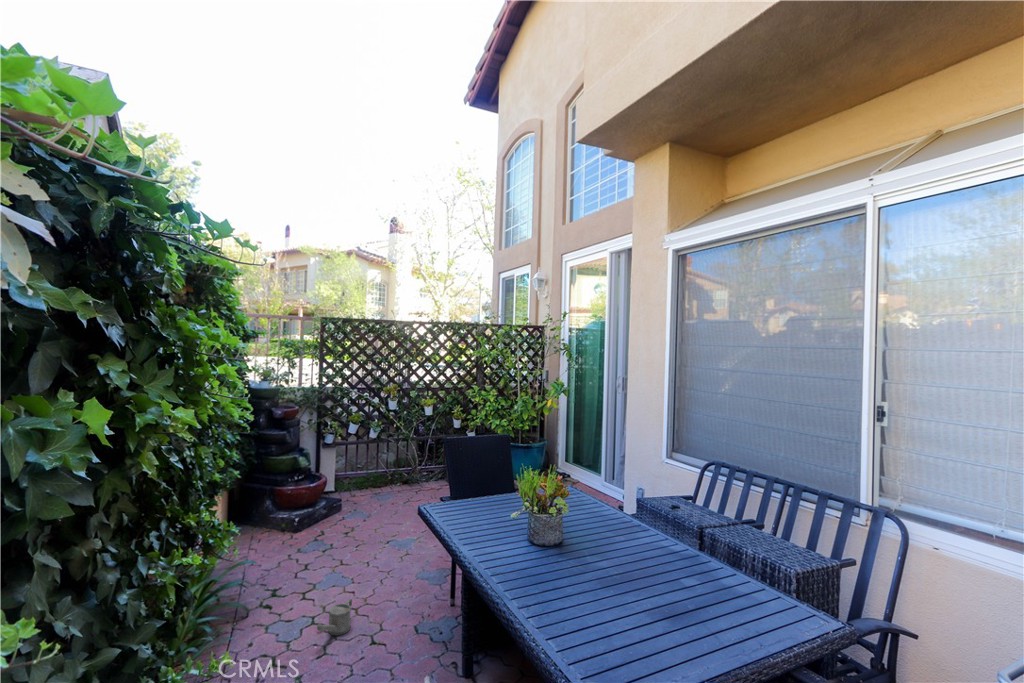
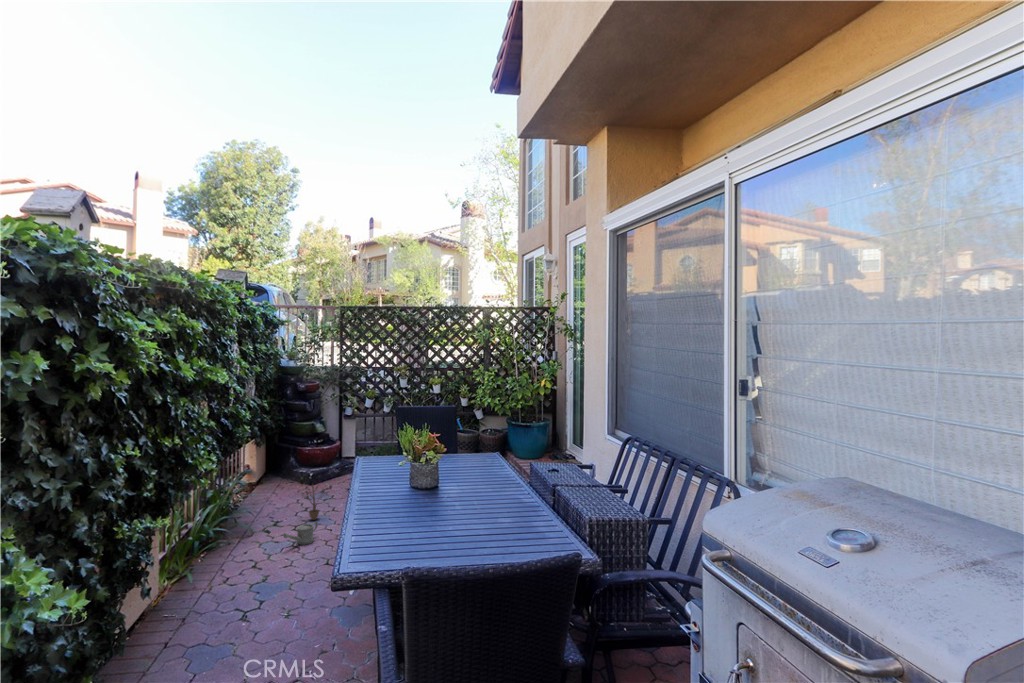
decorative plant: none [309,542,349,591] -> present [303,485,325,520]

